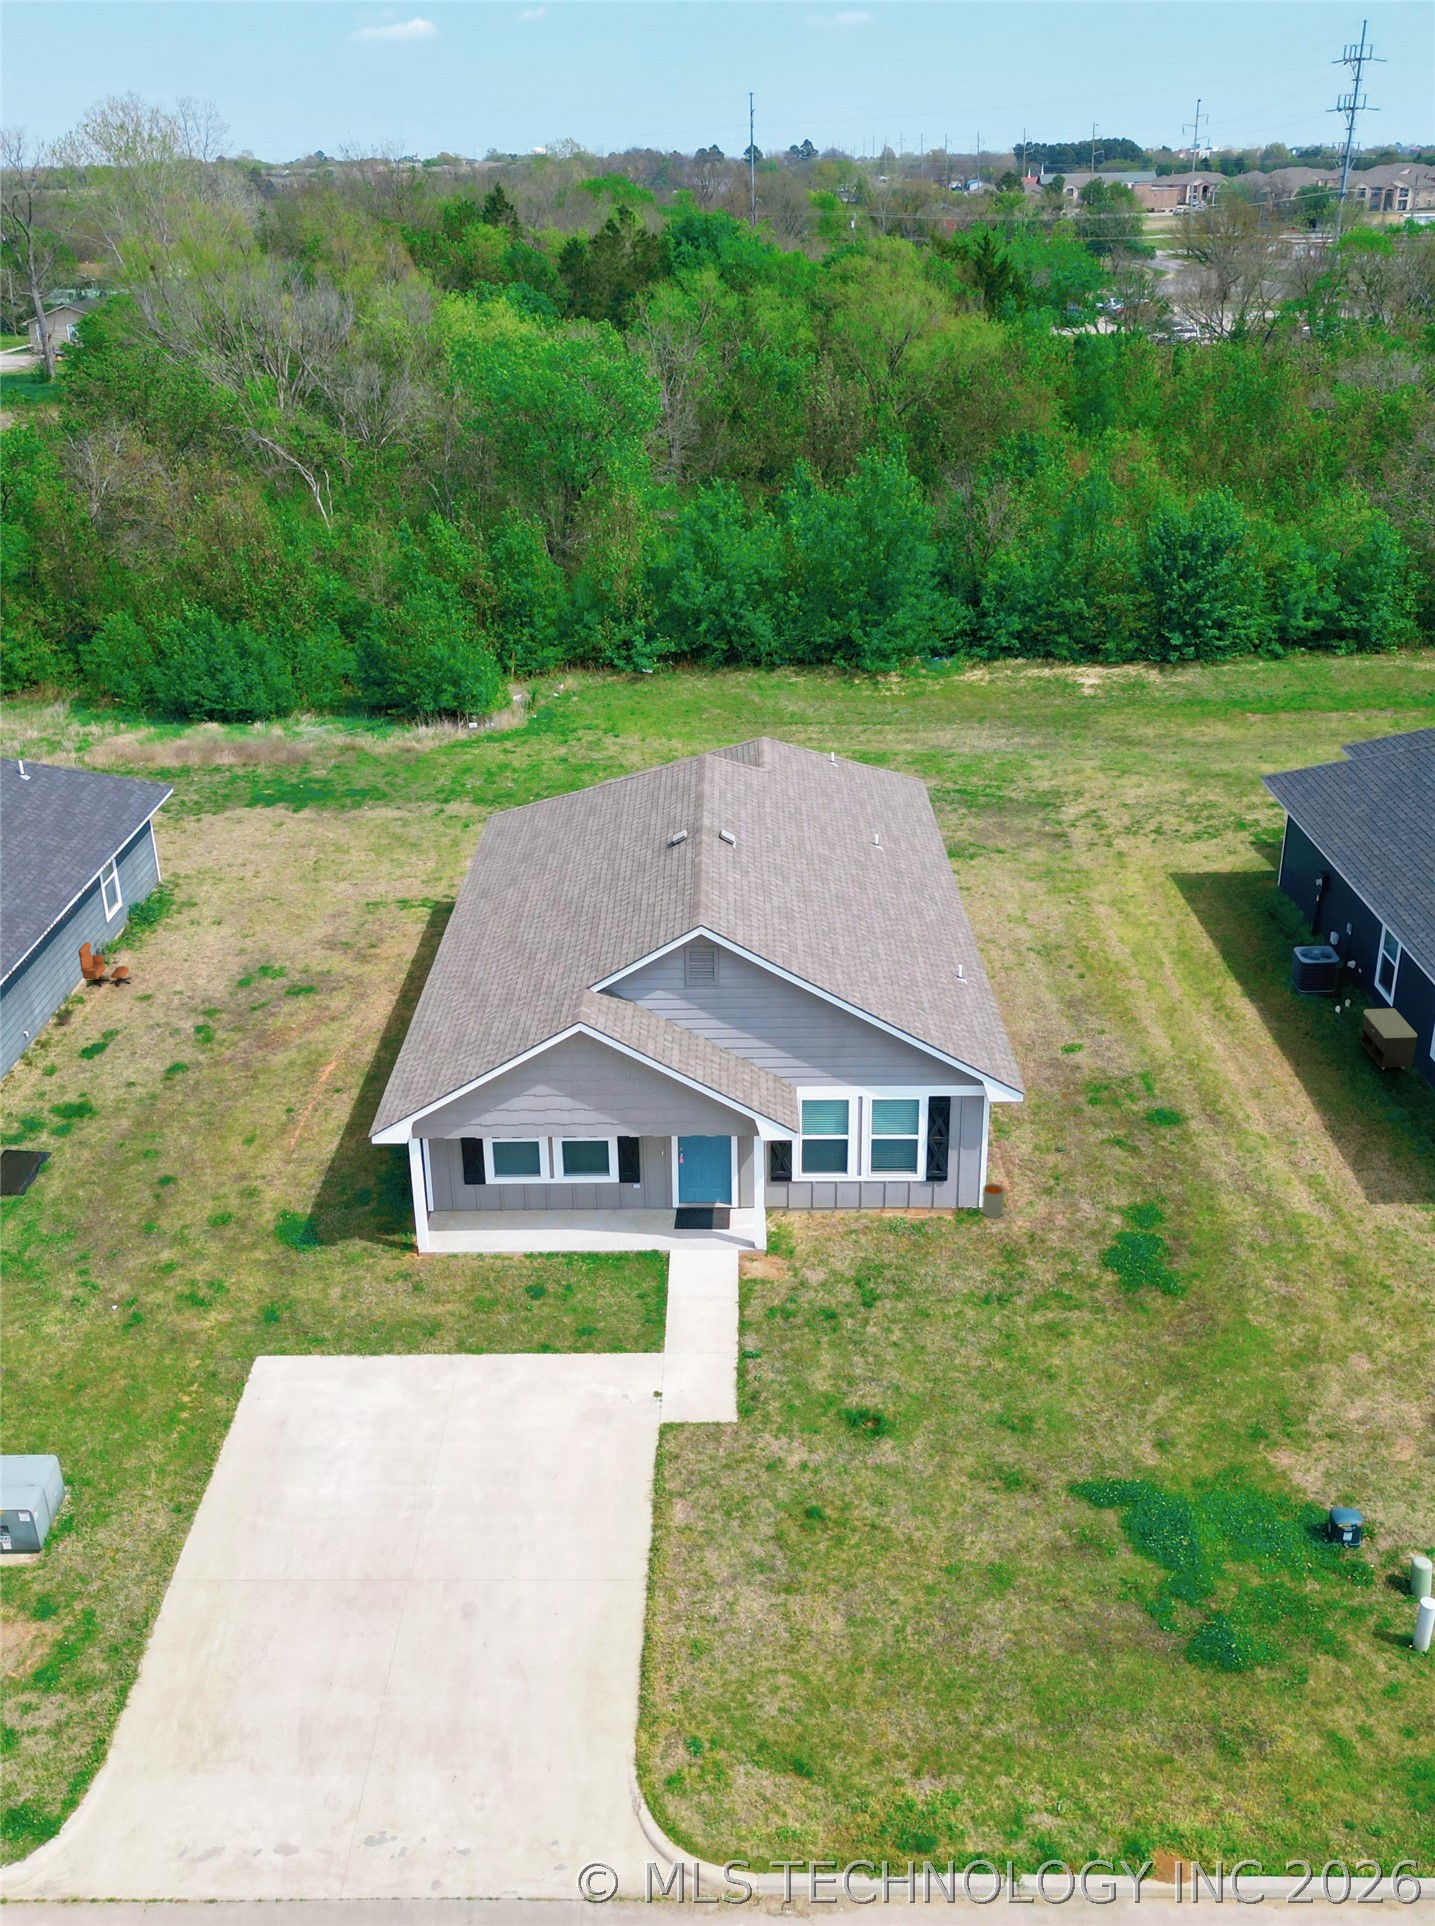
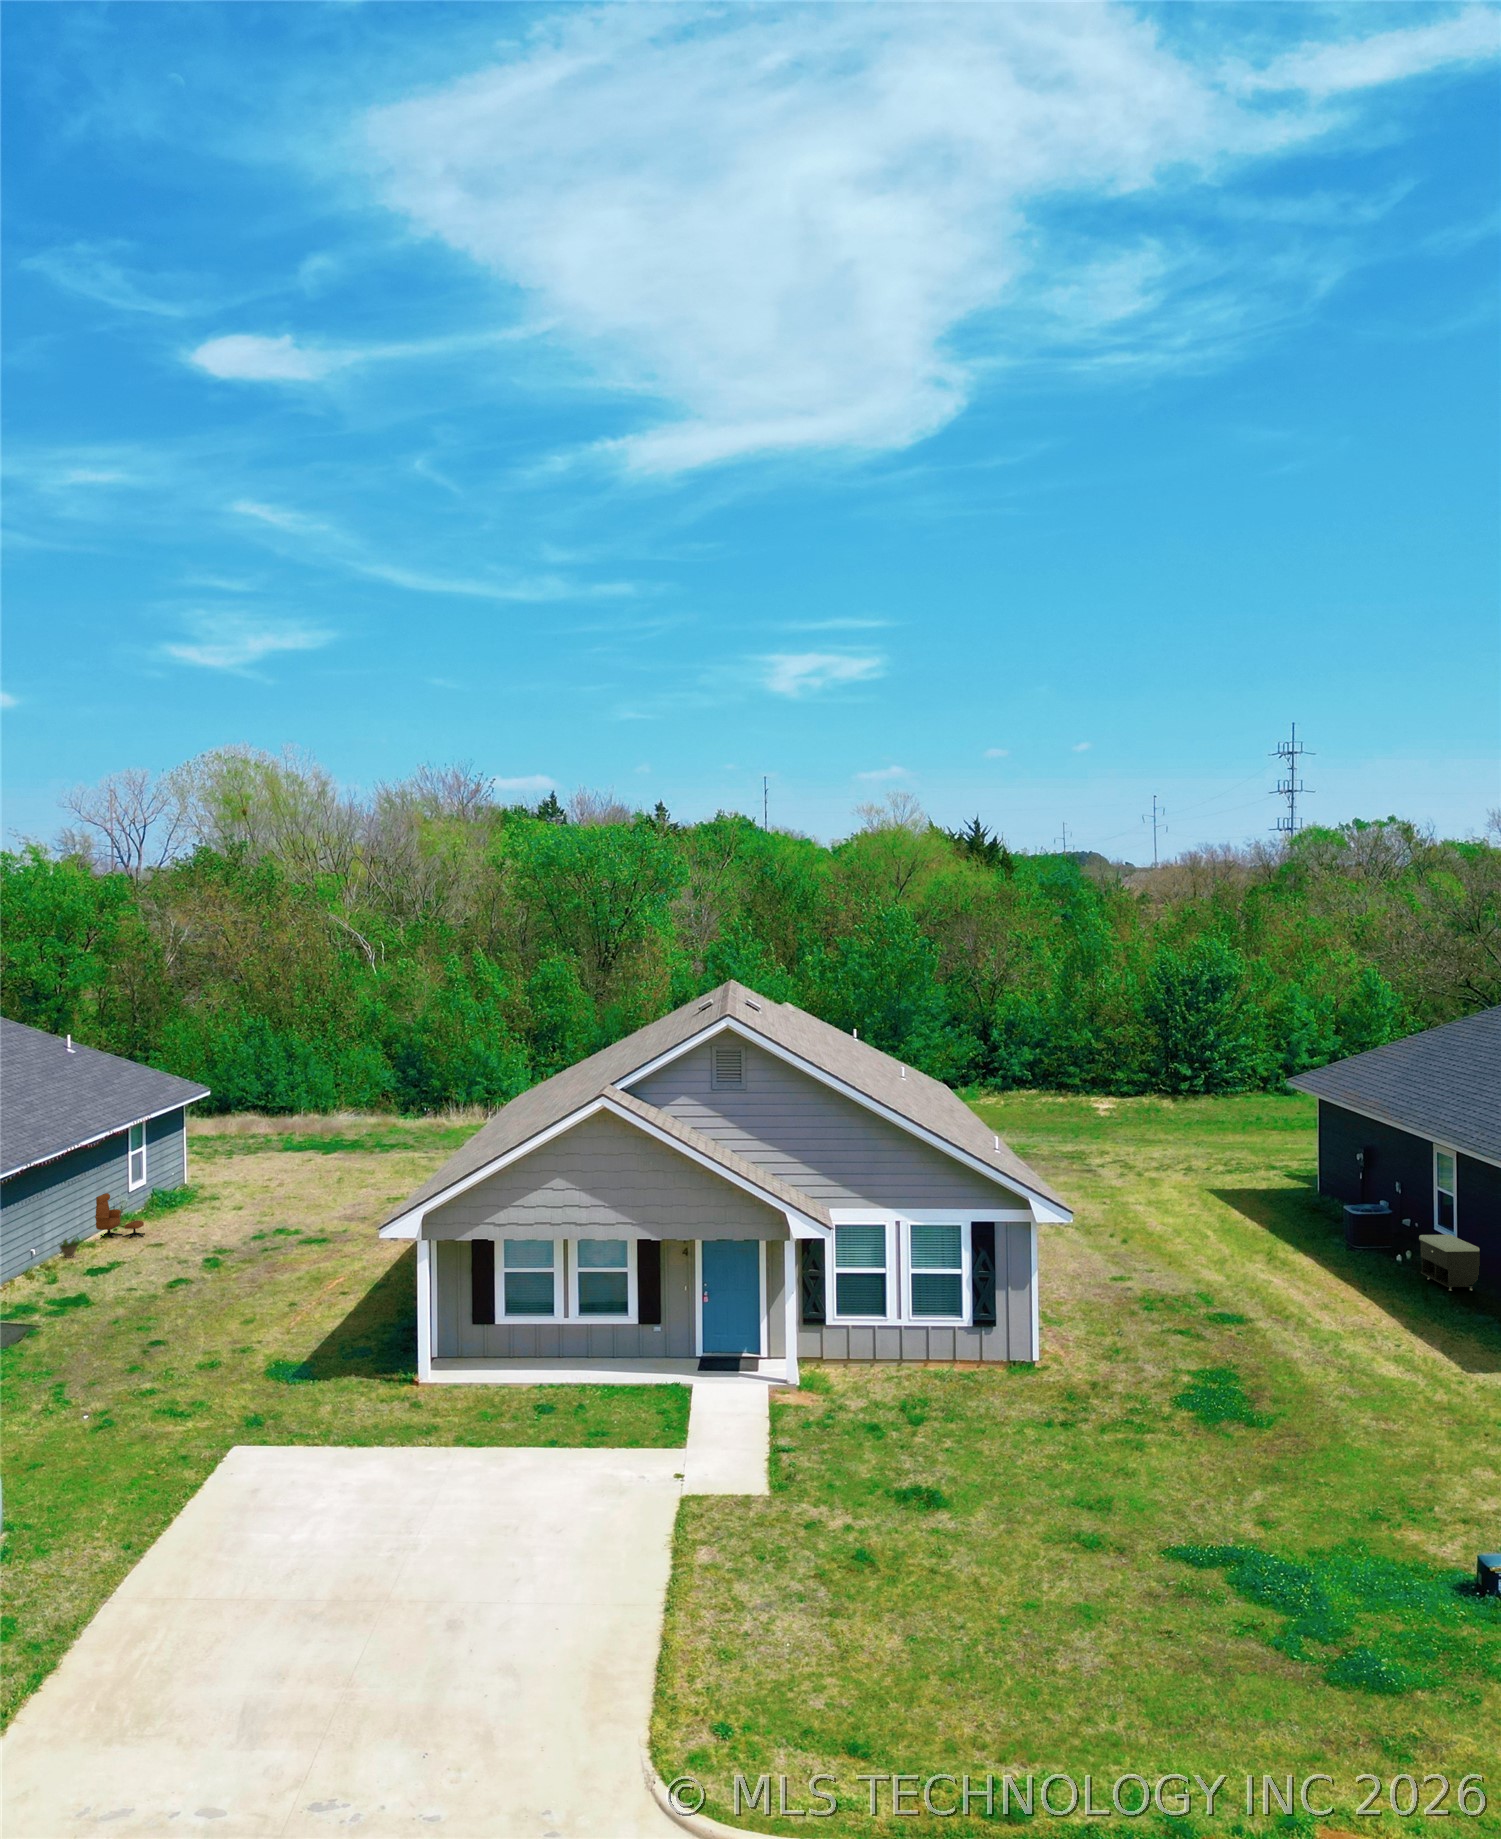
bucket: present [982,1183,1004,1218] -> none [1037,1334,1065,1370]

